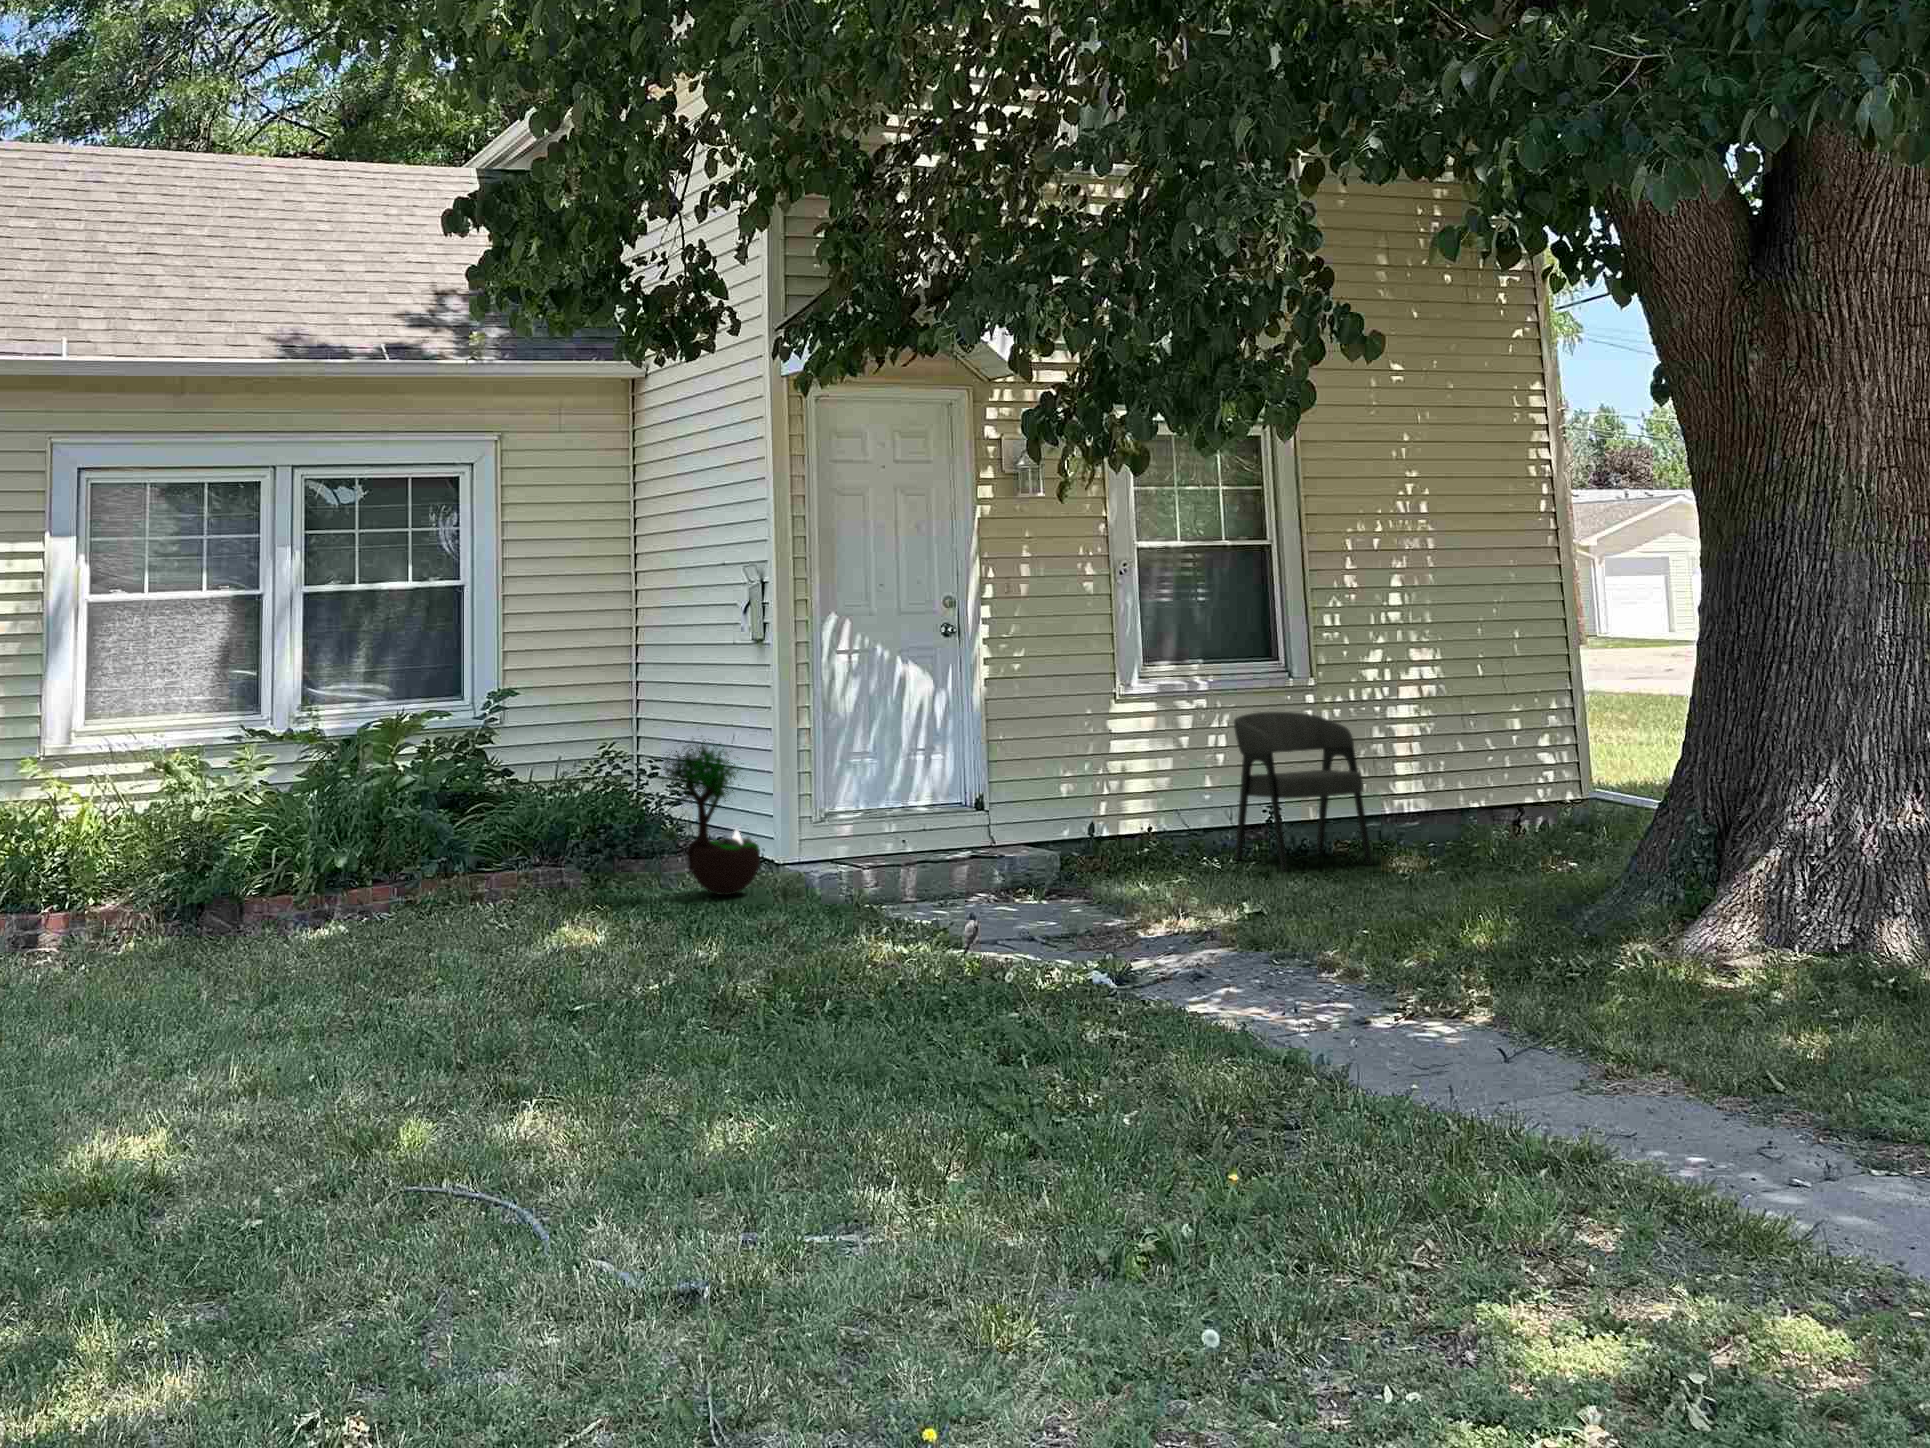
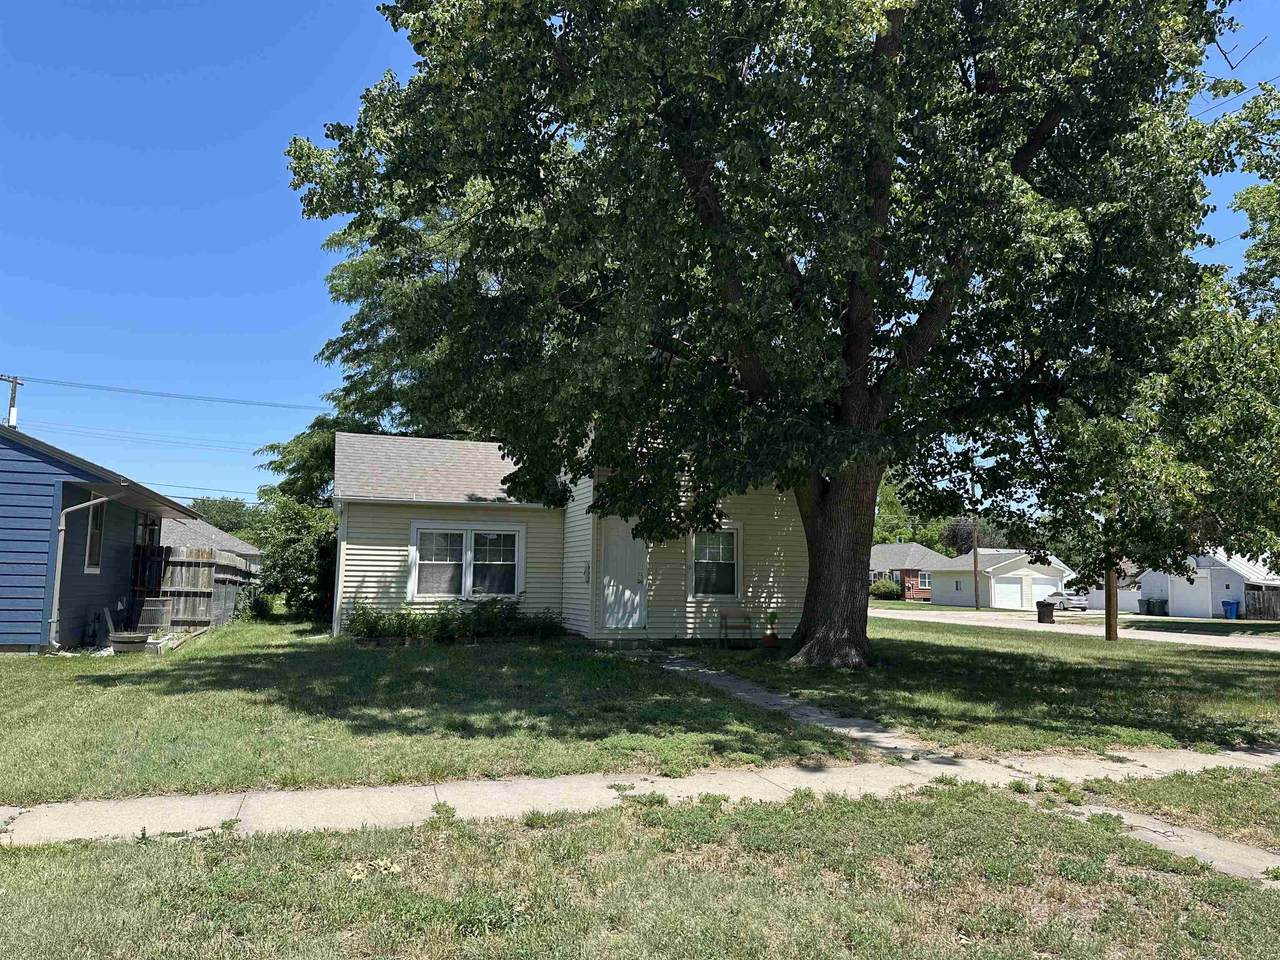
potted tree: present [655,740,760,895] -> present [762,610,781,647]

